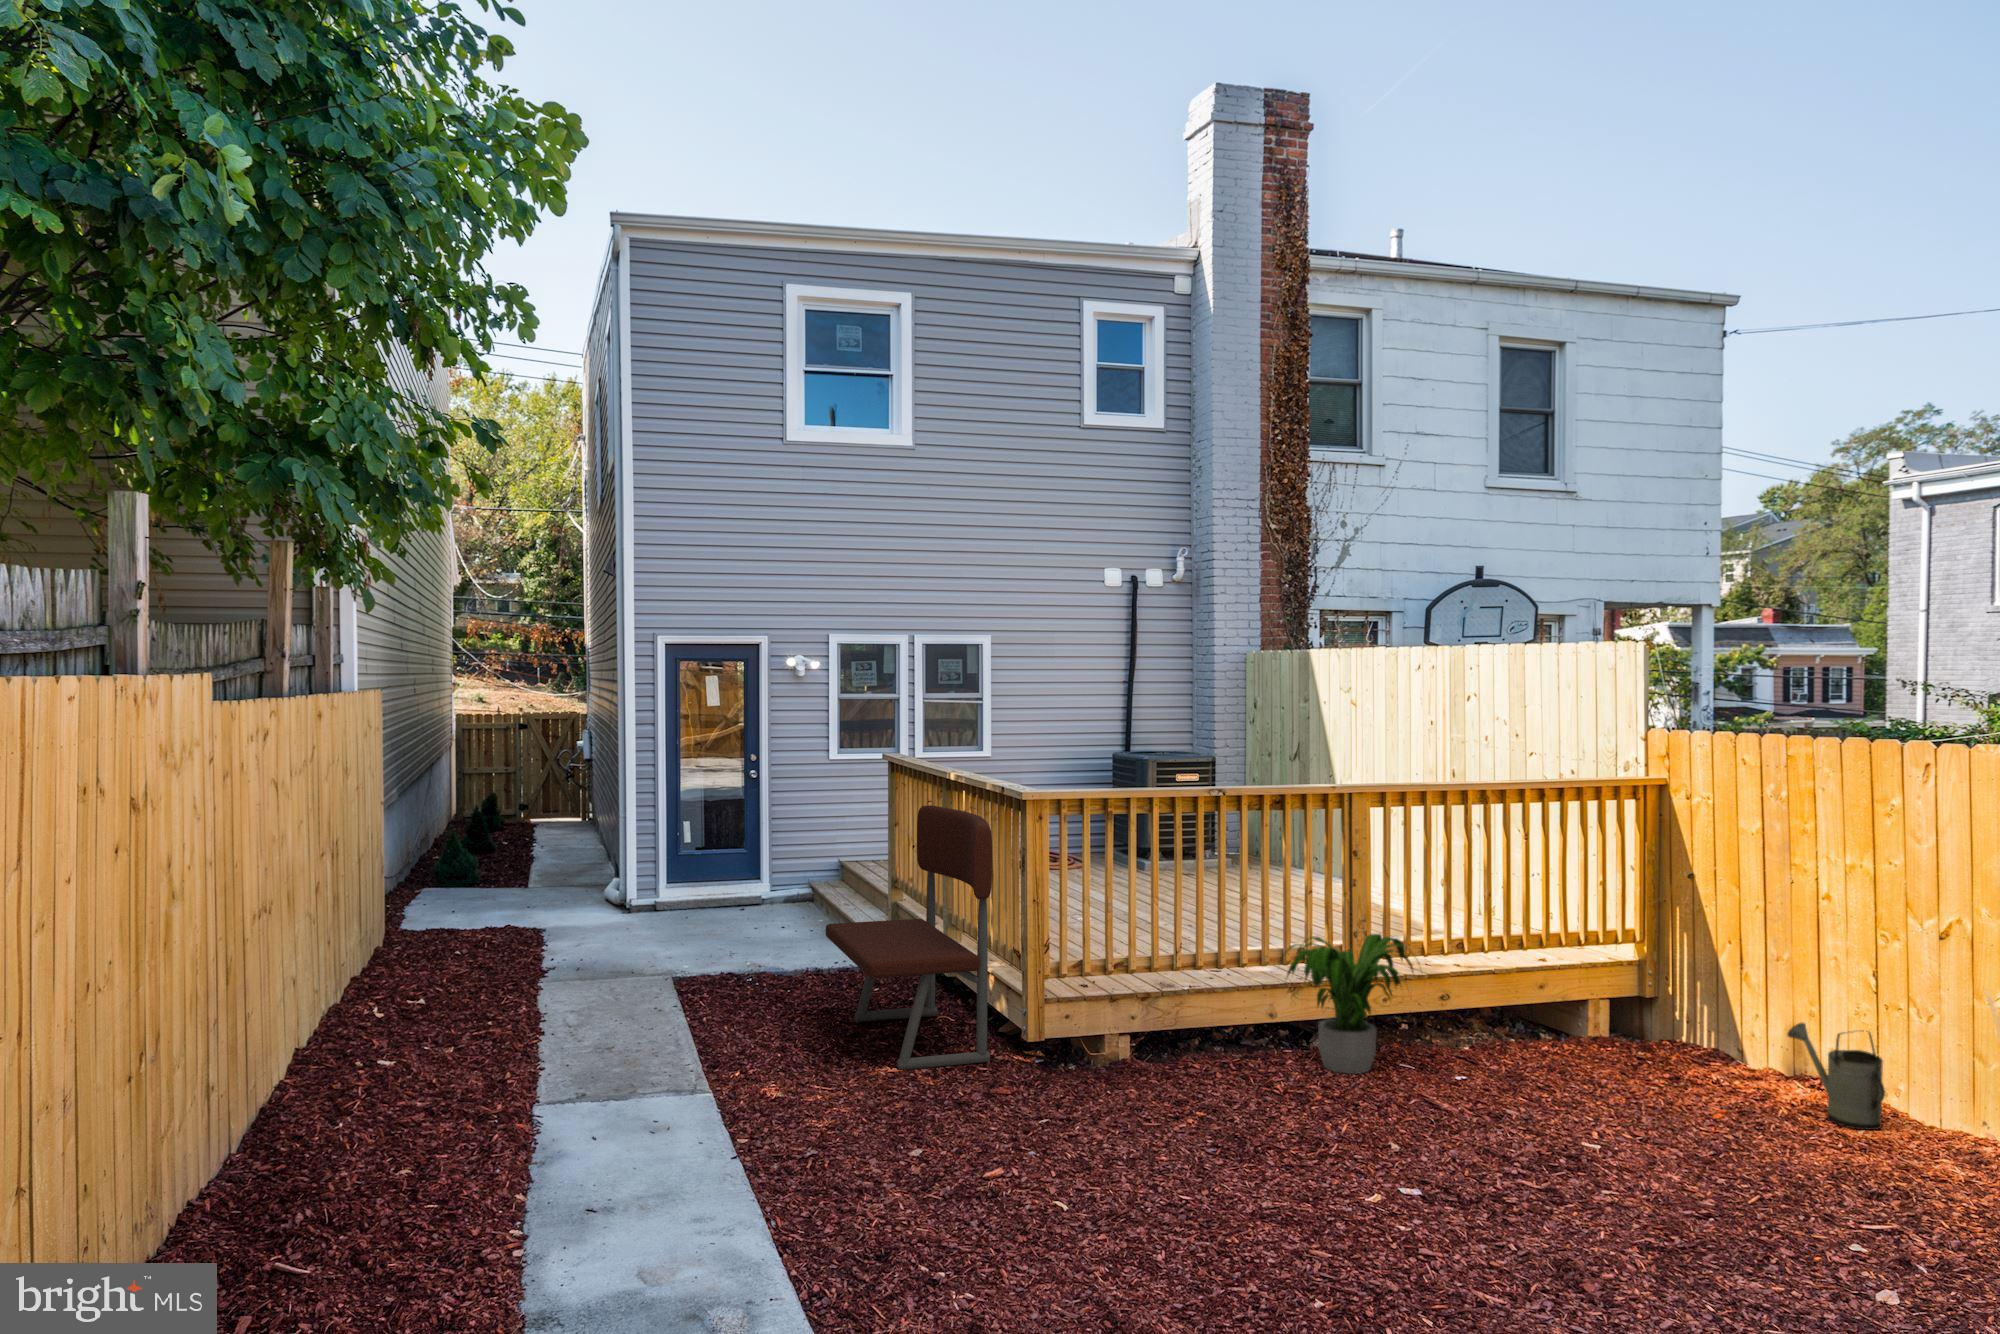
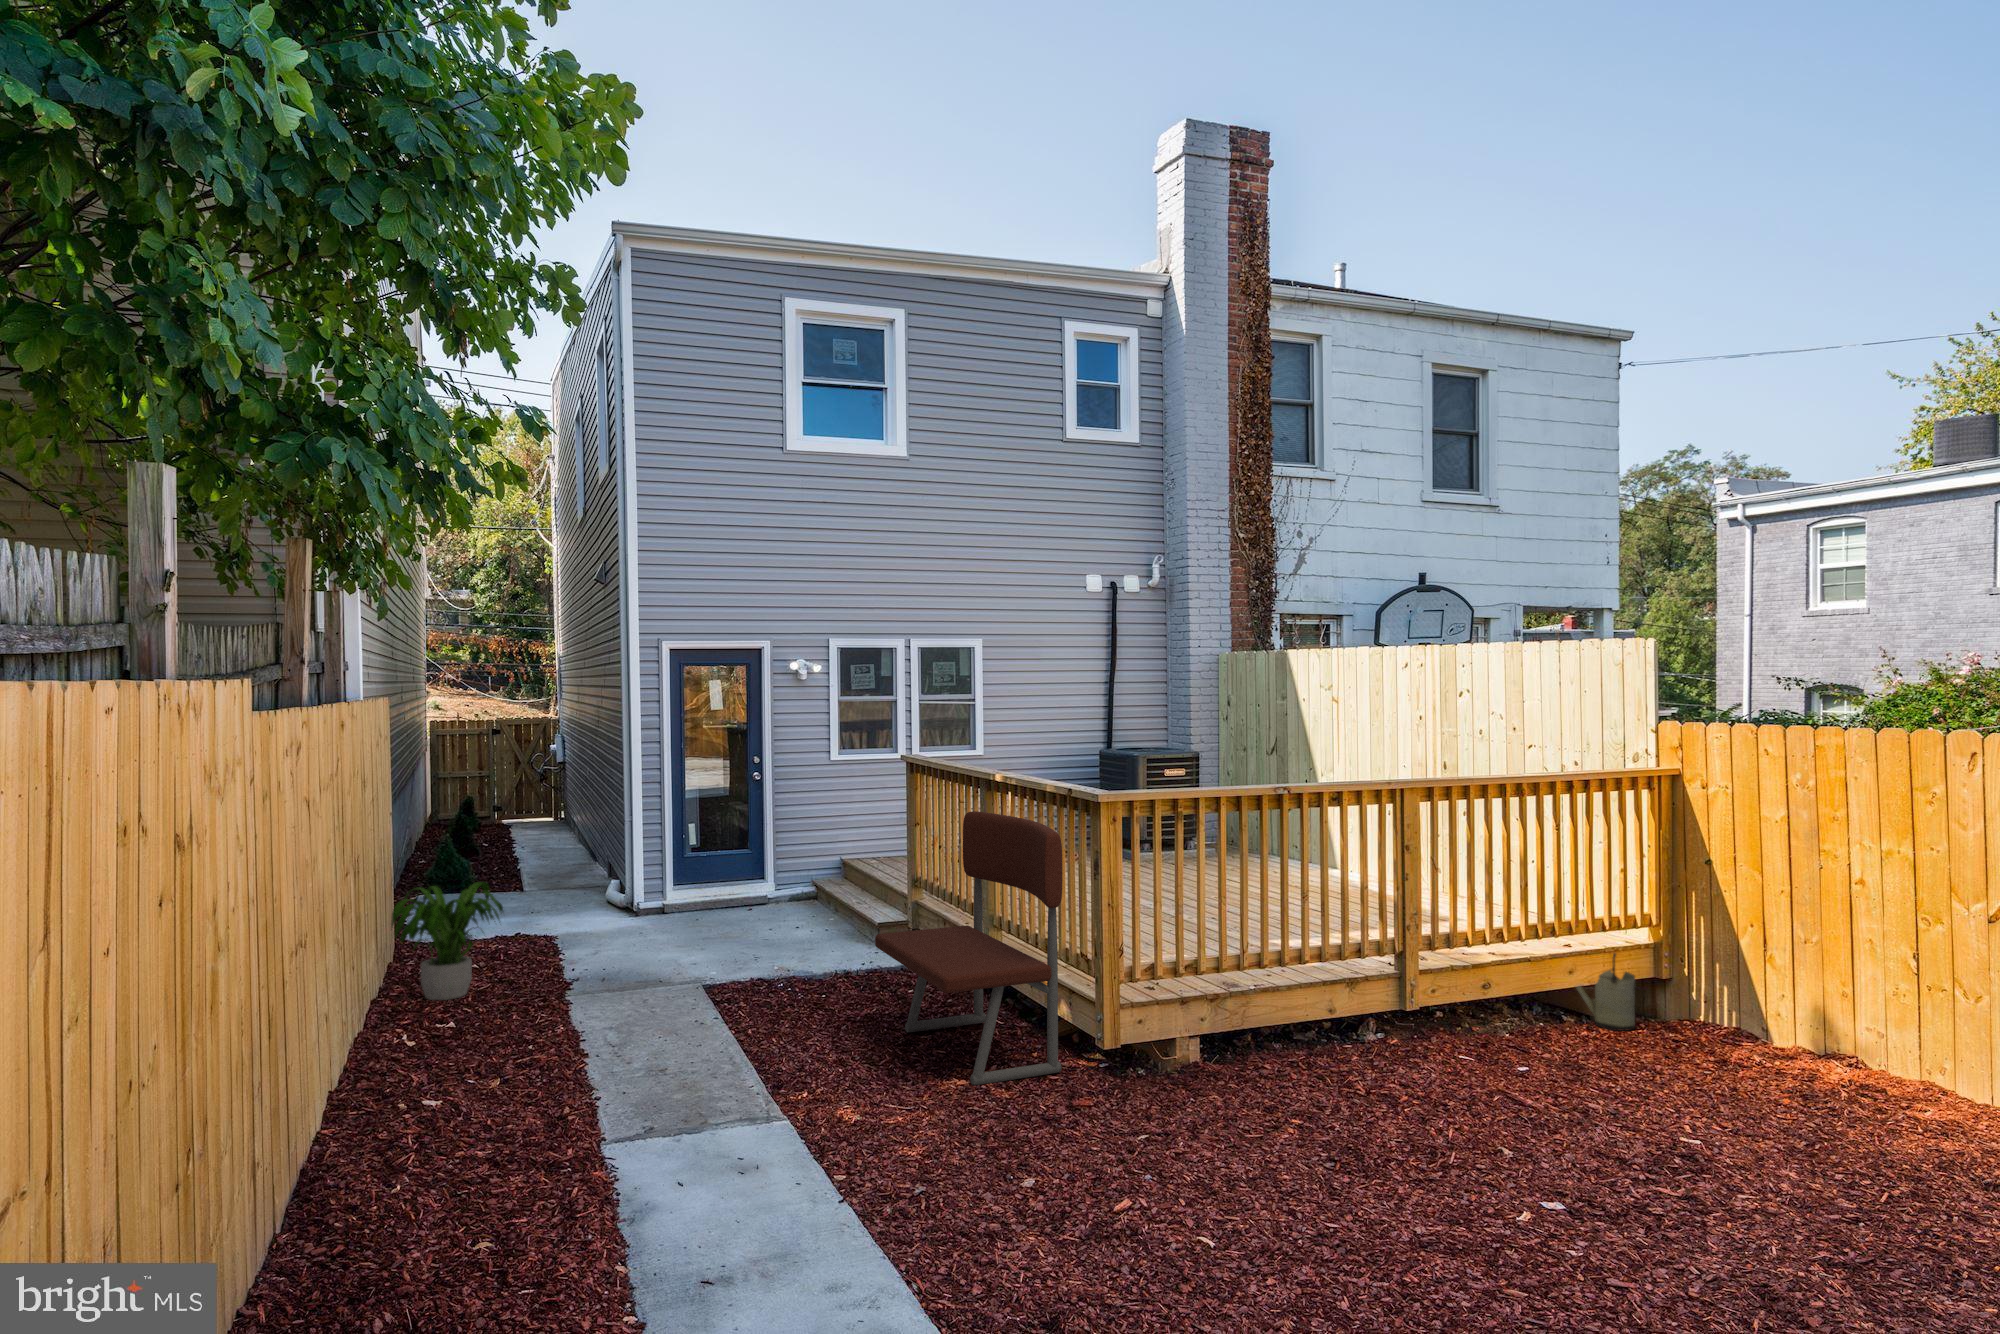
potted plant: present [1280,934,1413,1074] -> present [391,882,503,1000]
watering can: present [1787,1023,1885,1130] -> present [1576,953,1637,1031]

